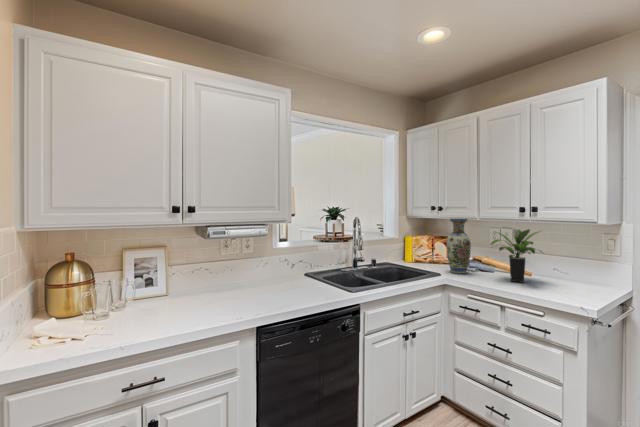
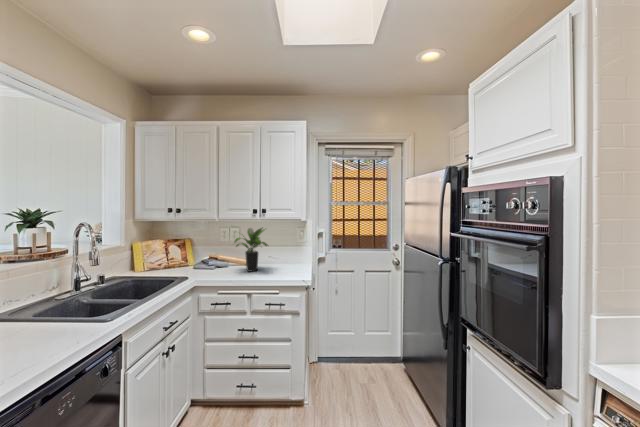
vase: present [447,218,471,274] -> none [190,220,213,273]

